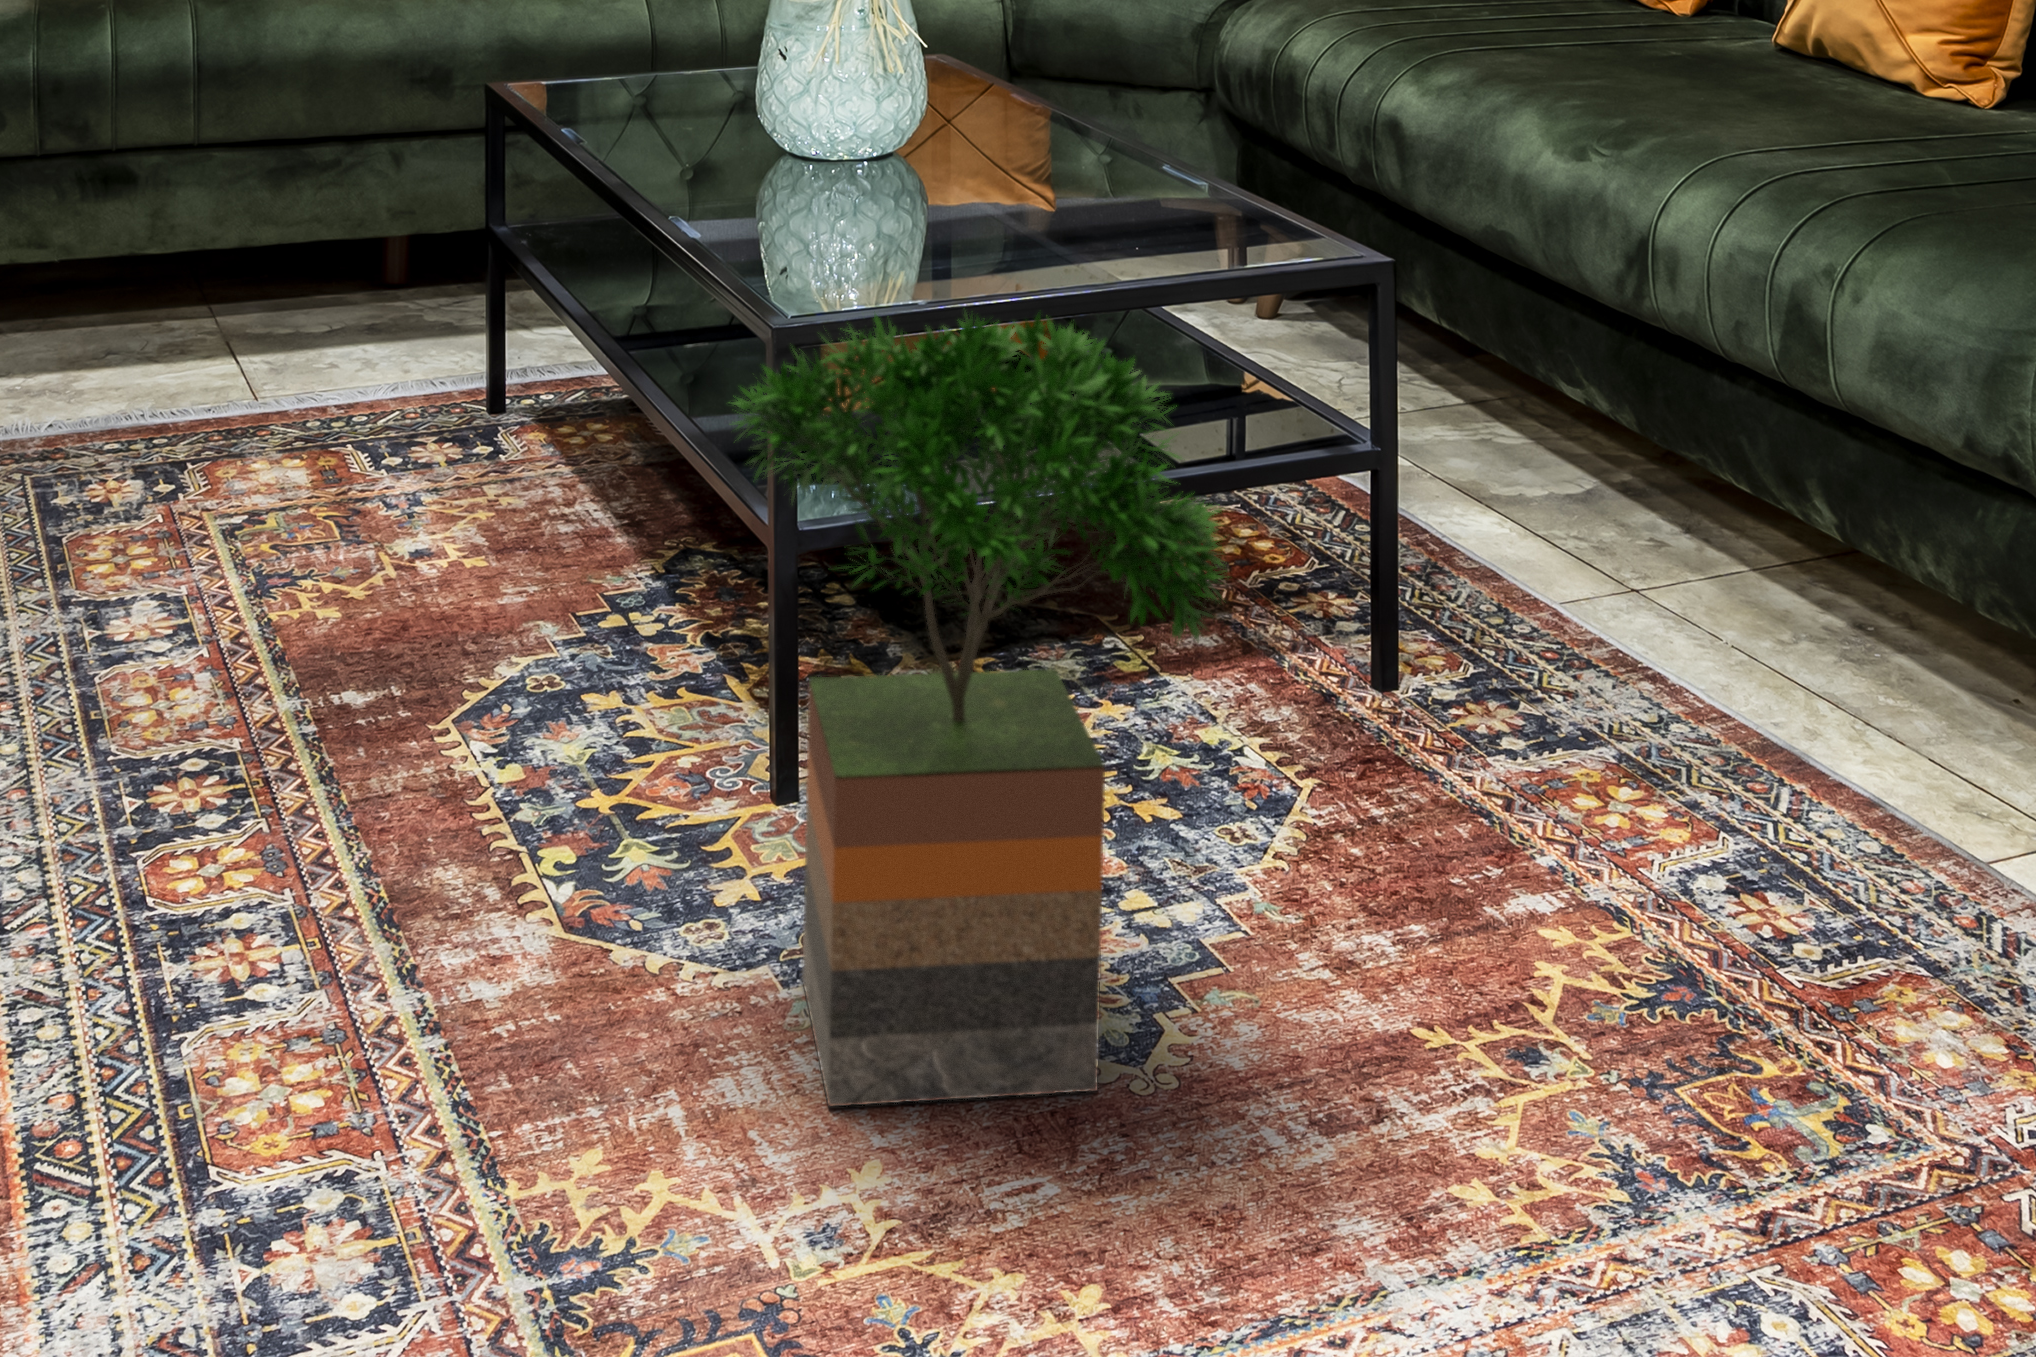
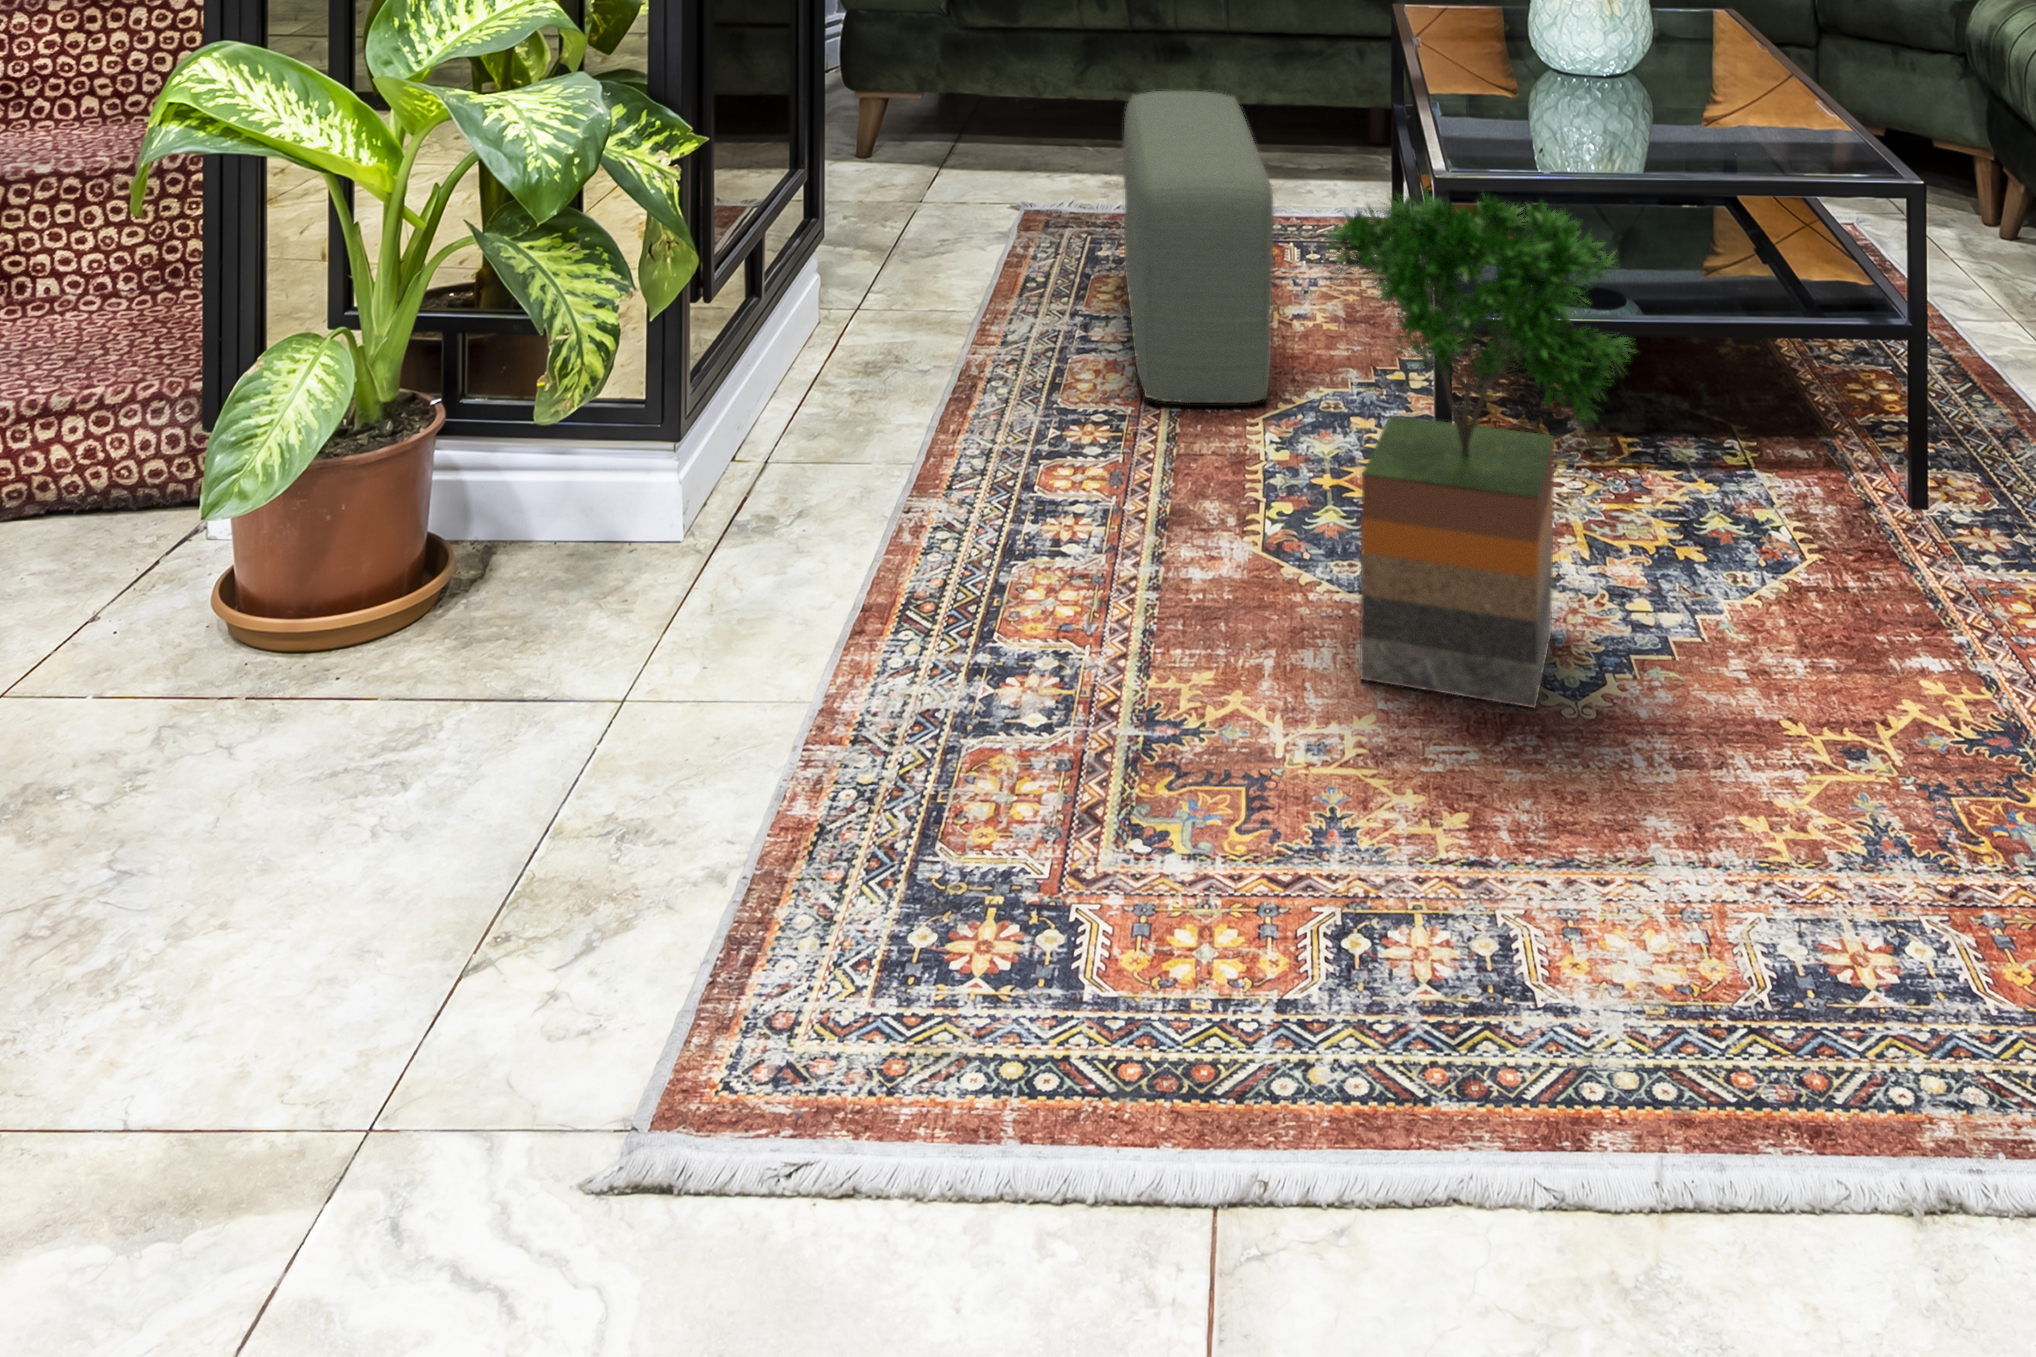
pouf: none [123,223,457,719] -> present [1123,91,1274,403]

